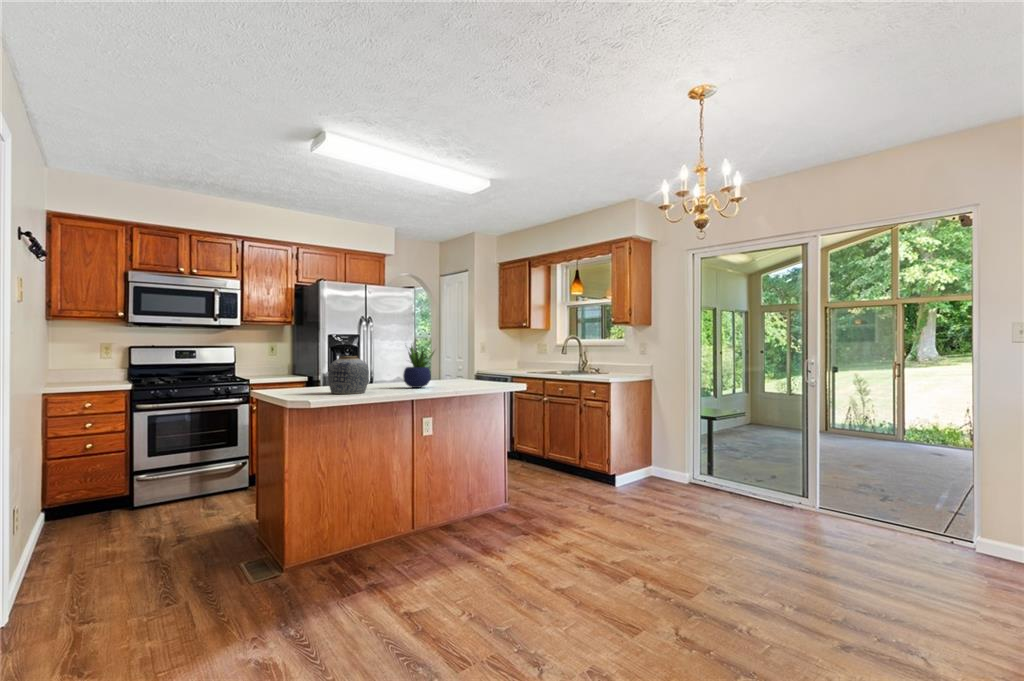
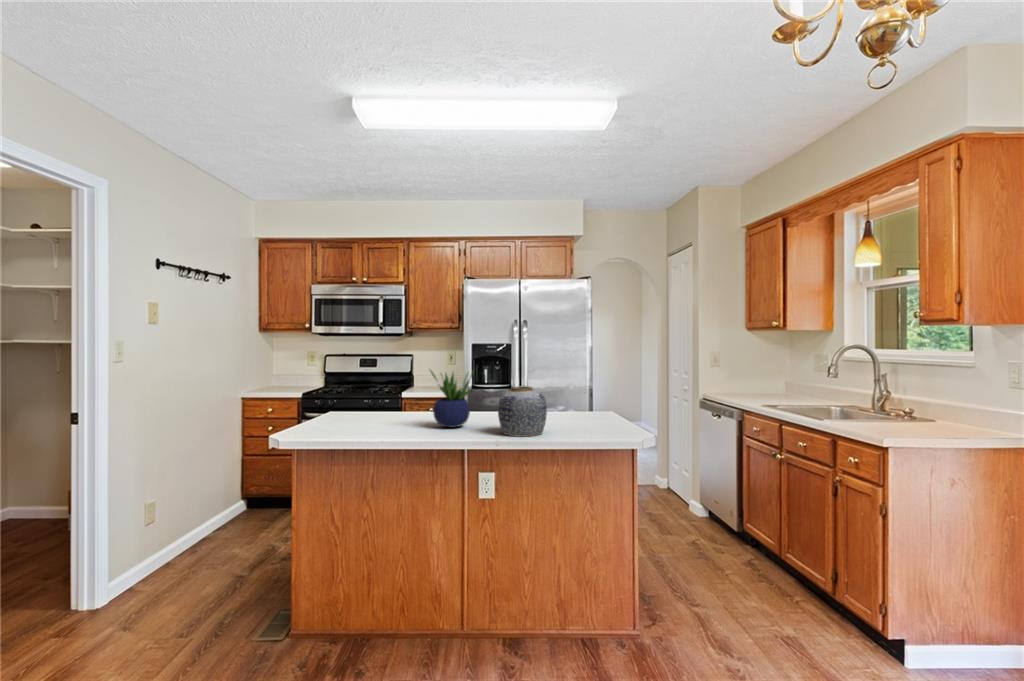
vase: present [328,356,369,394] -> present [498,386,547,437]

